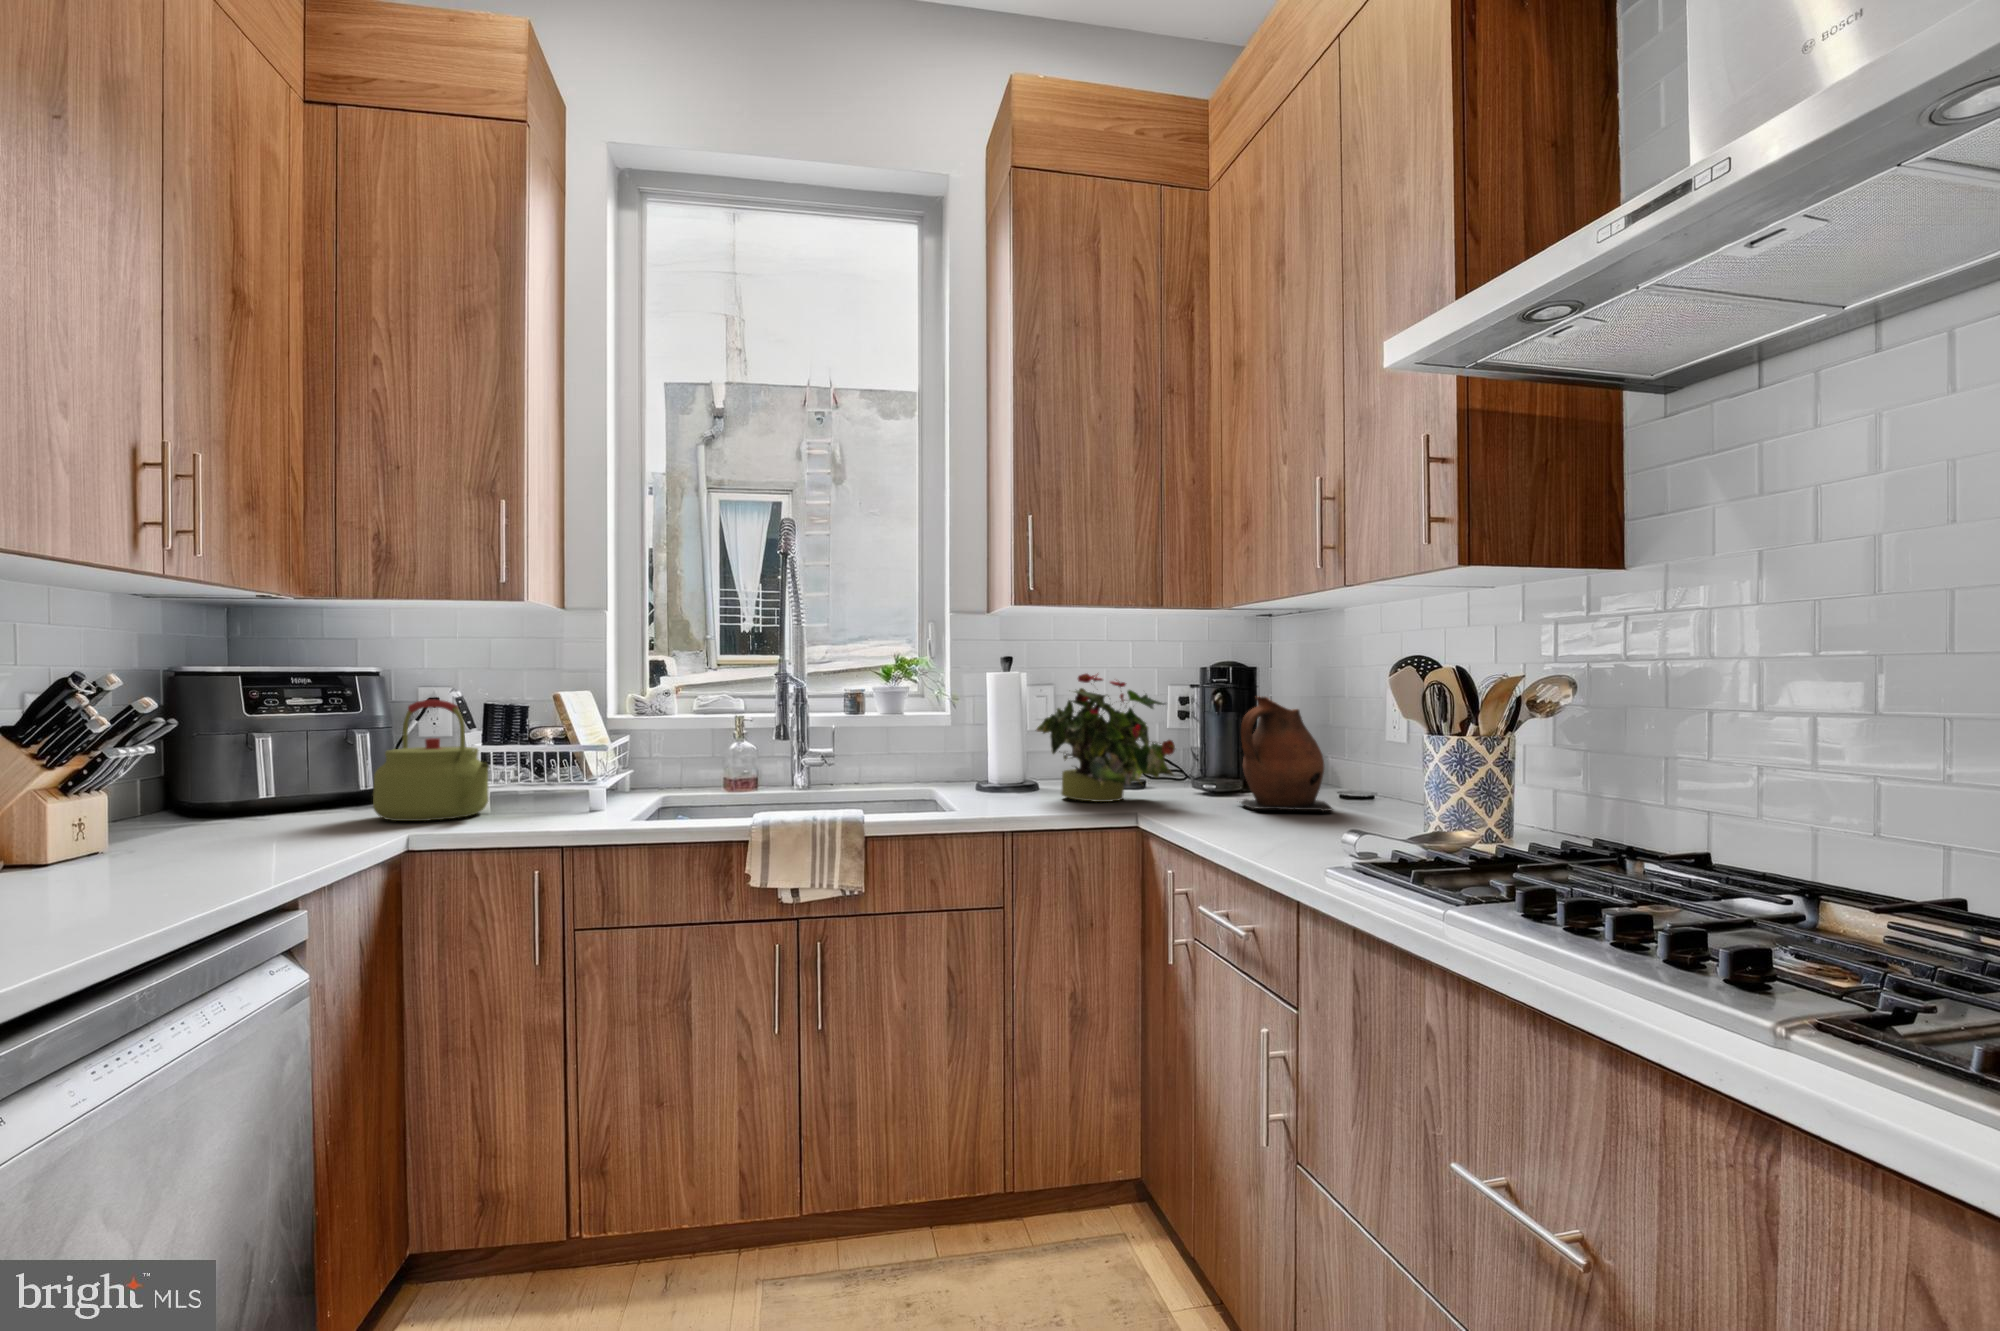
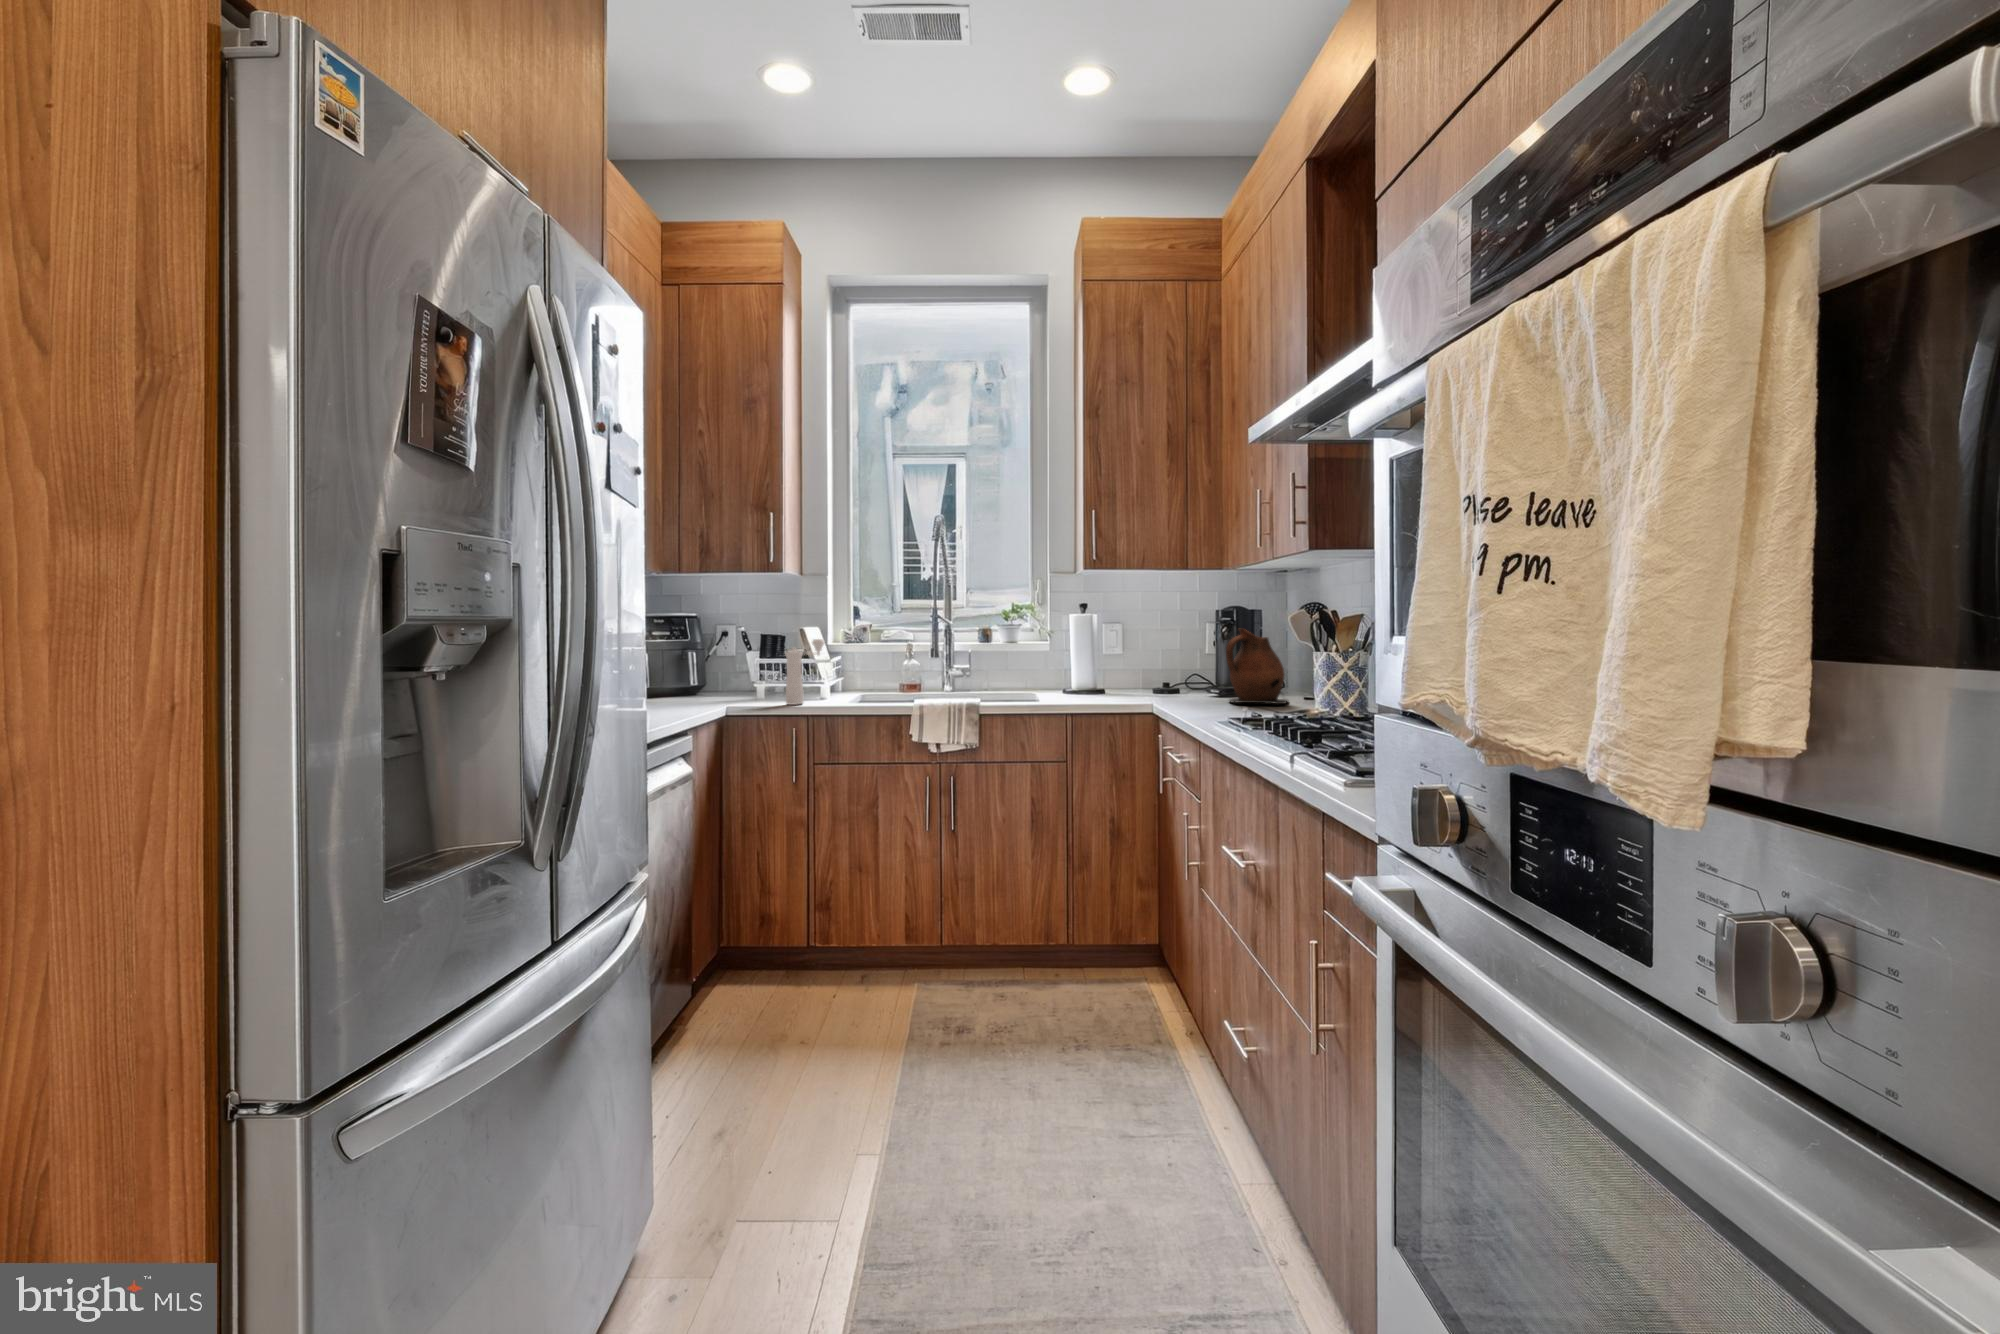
potted plant: present [1036,674,1175,802] -> none [1098,614,1186,699]
kettle: present [373,700,489,821] -> none [702,631,765,701]
pepper mill: none [526,714,600,828] -> present [785,639,824,705]

